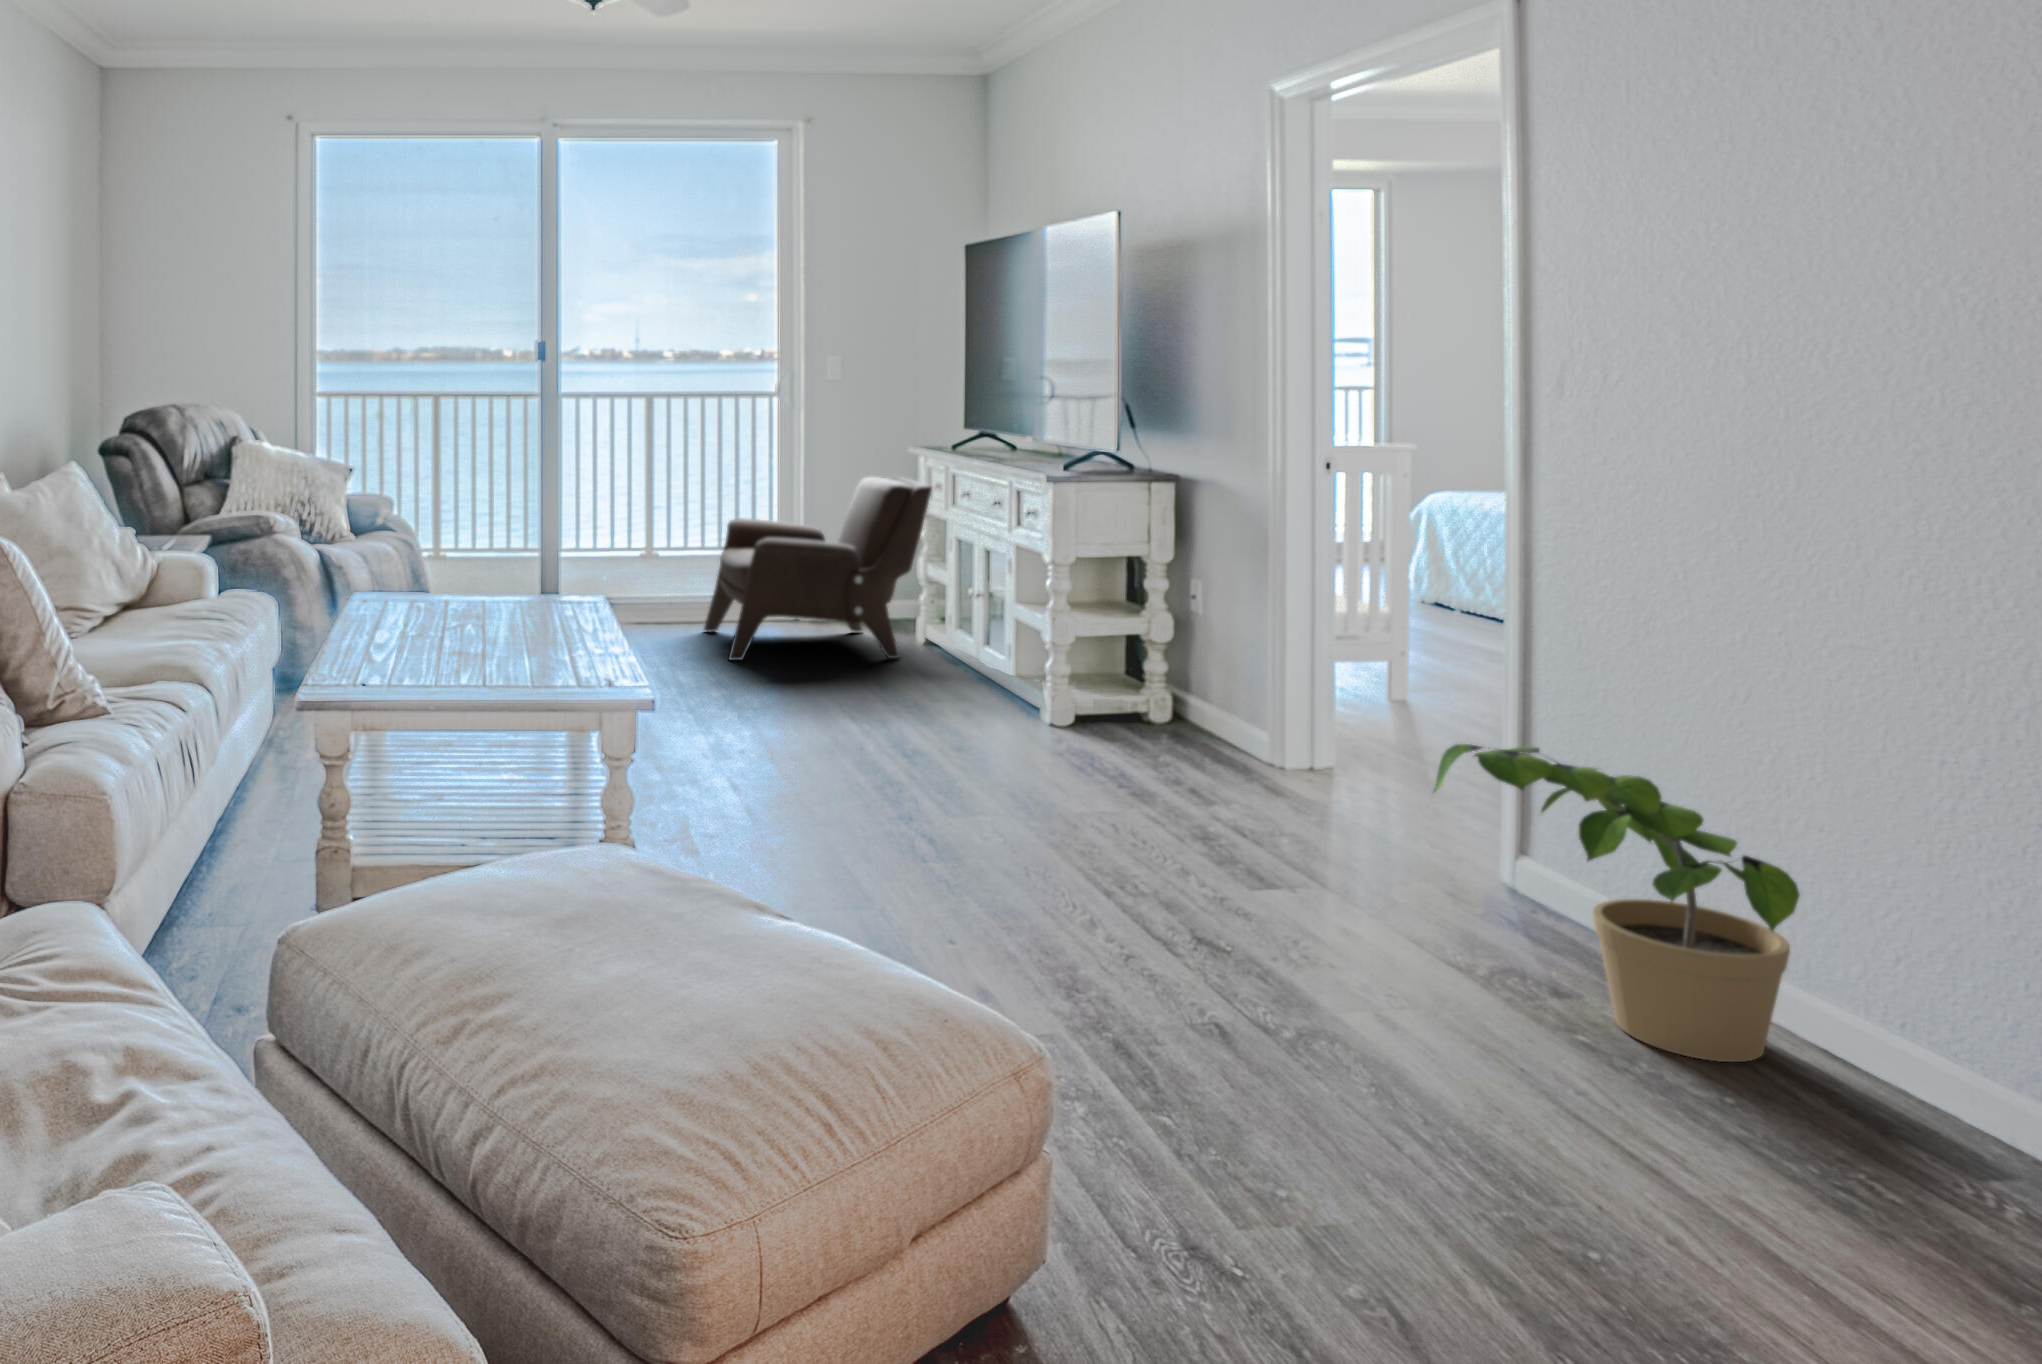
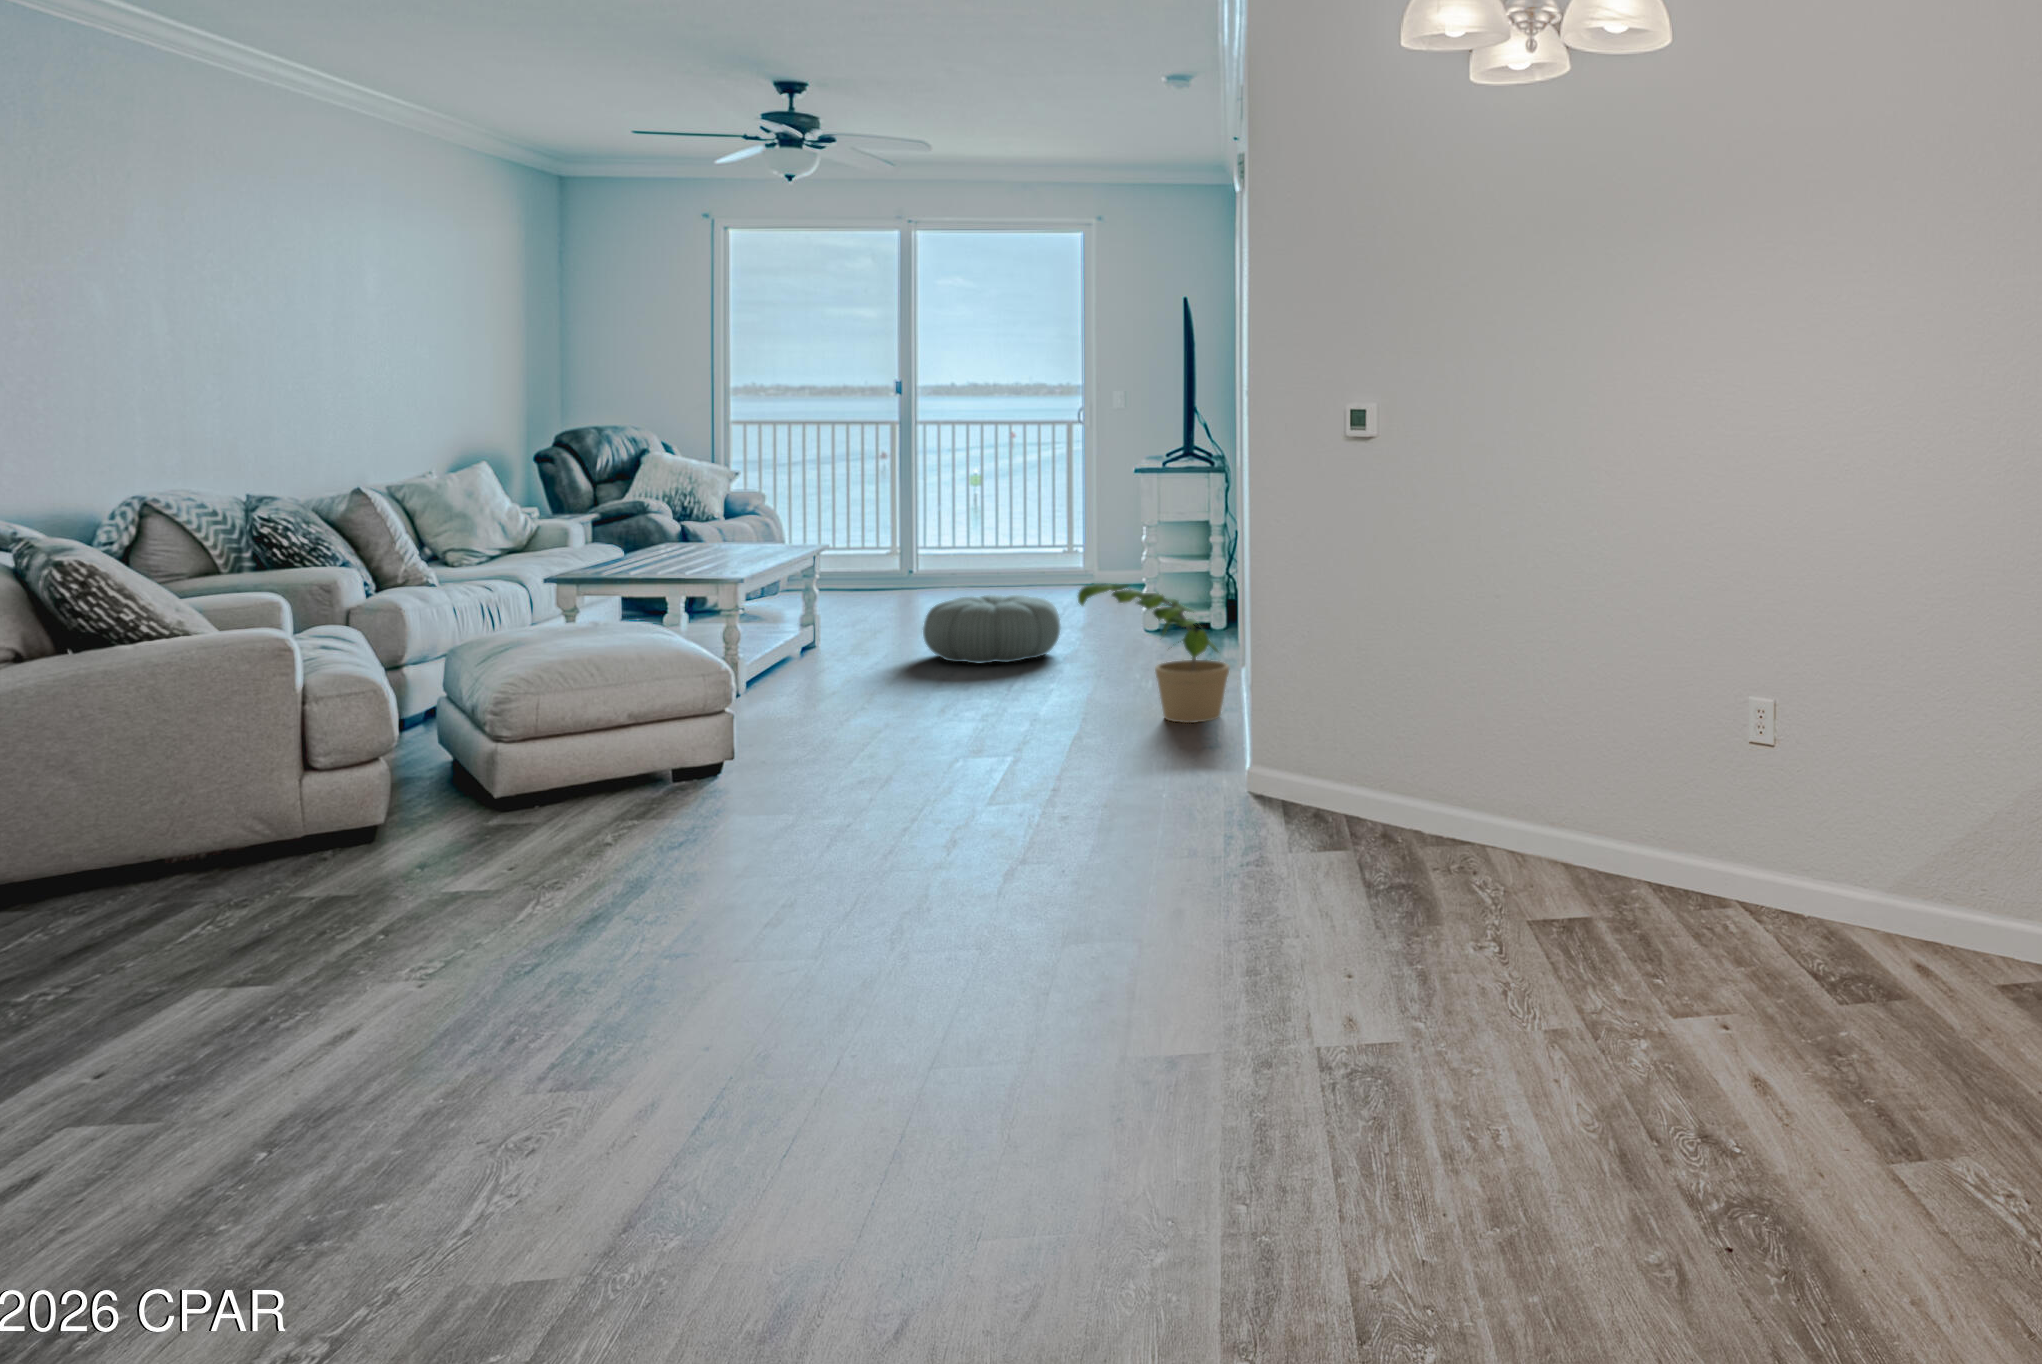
armchair: present [704,477,932,660] -> none [993,480,1148,604]
pouf: none [816,685,1046,819] -> present [923,595,1061,664]

